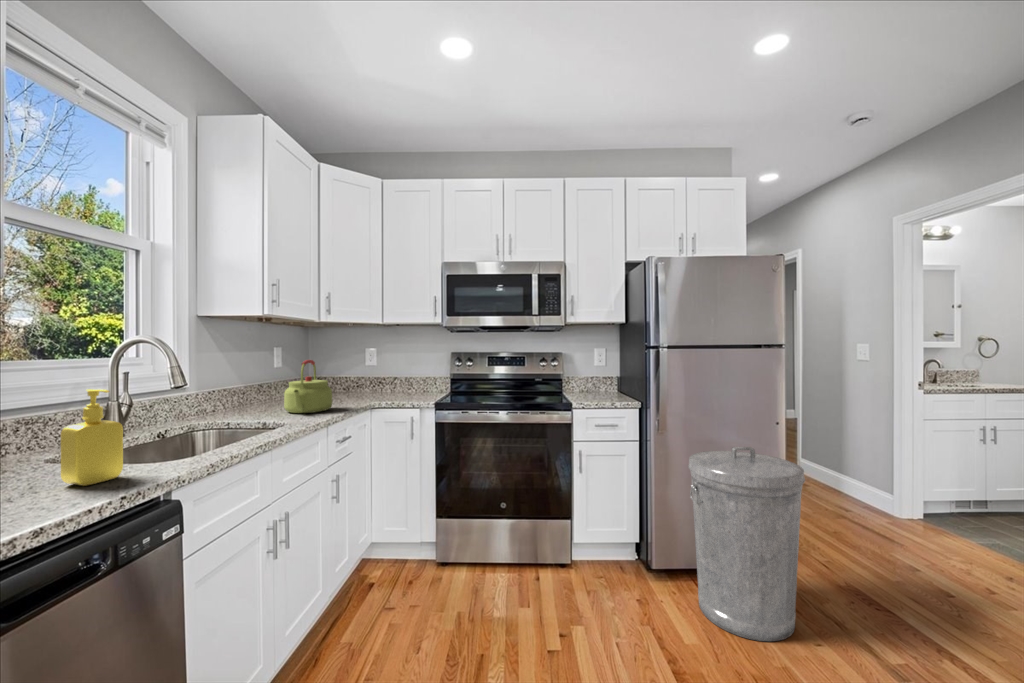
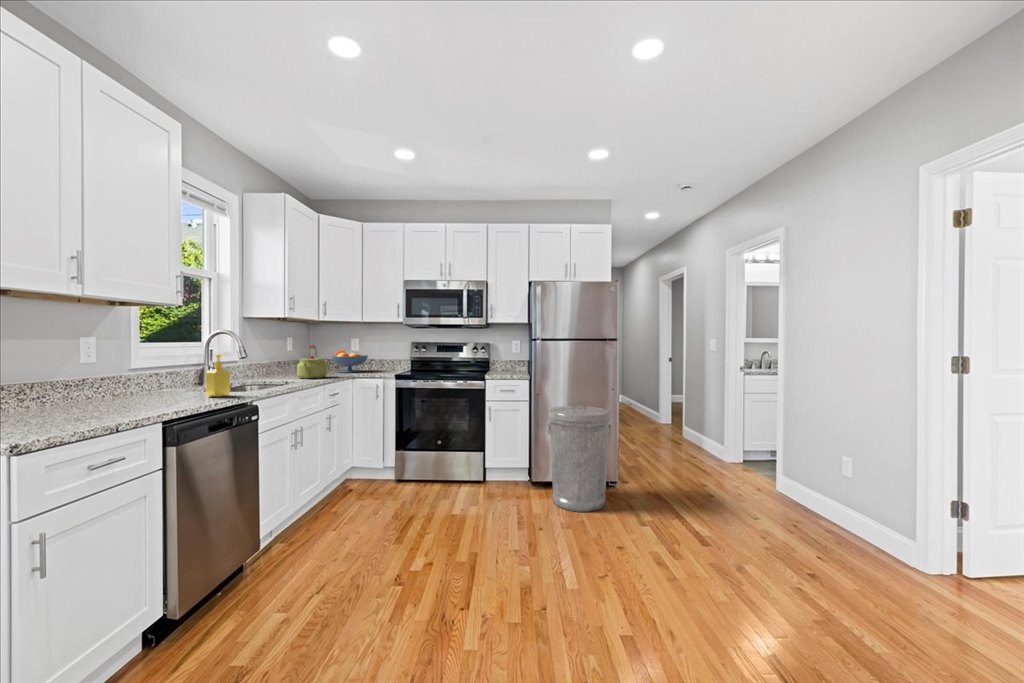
fruit bowl: none [338,364,391,398] -> present [331,350,368,373]

